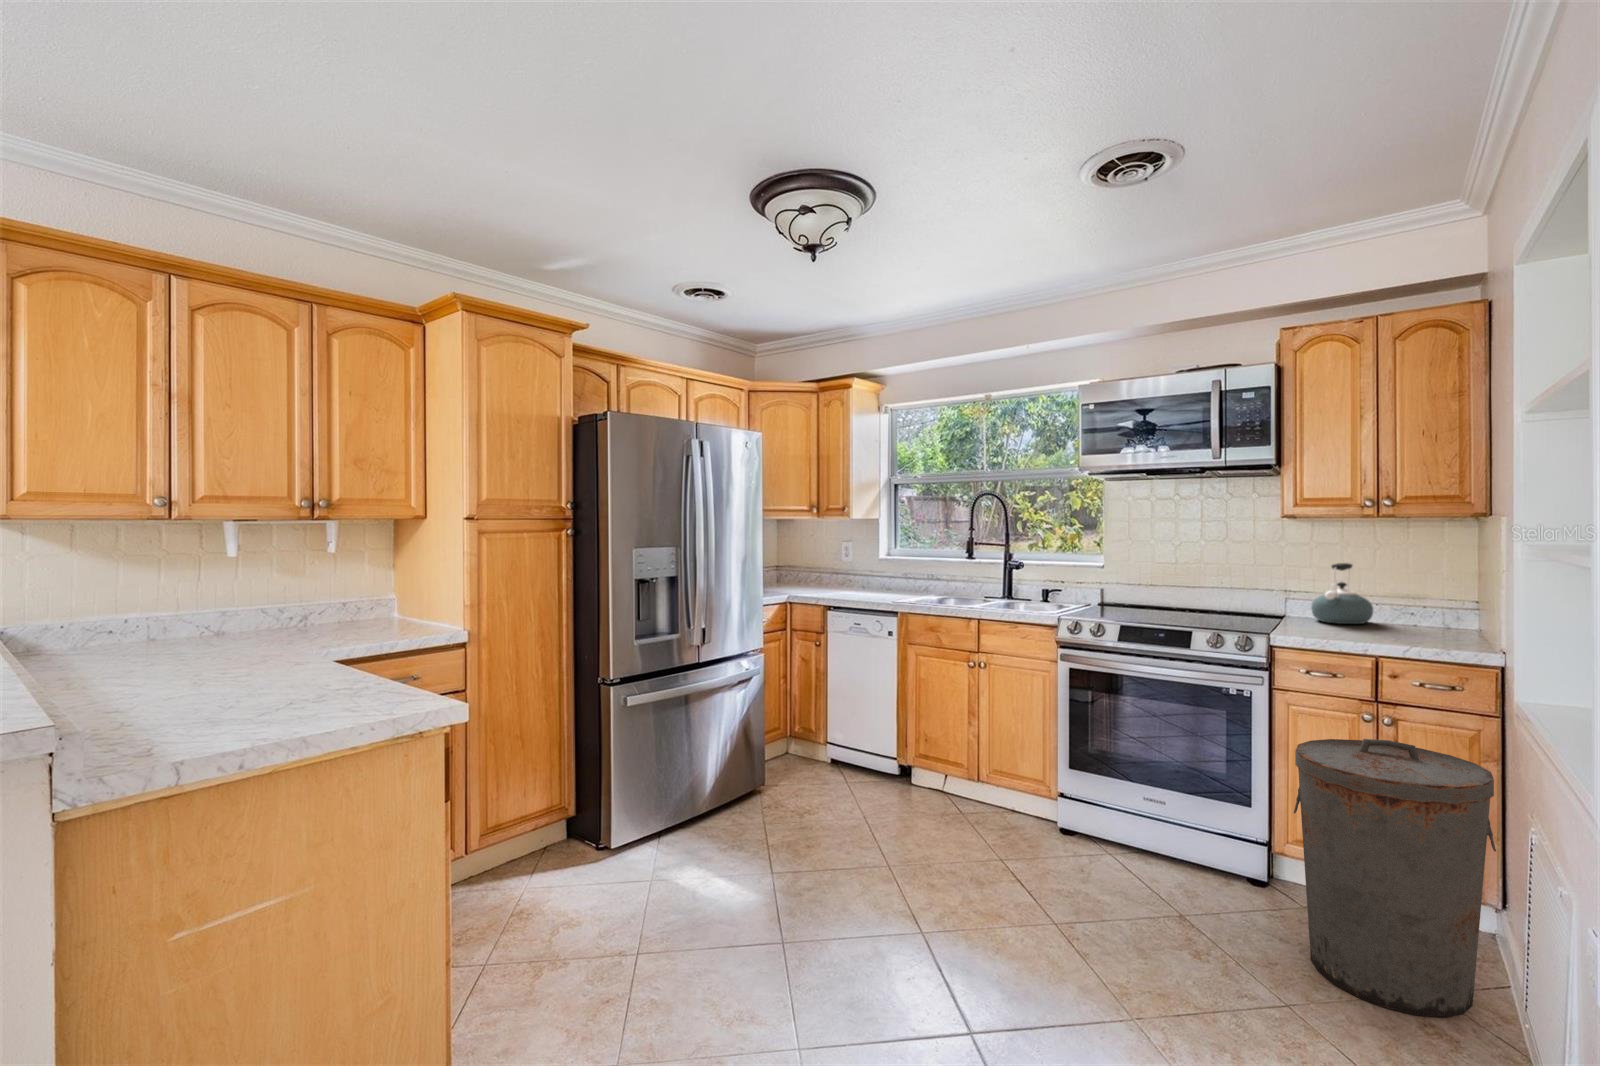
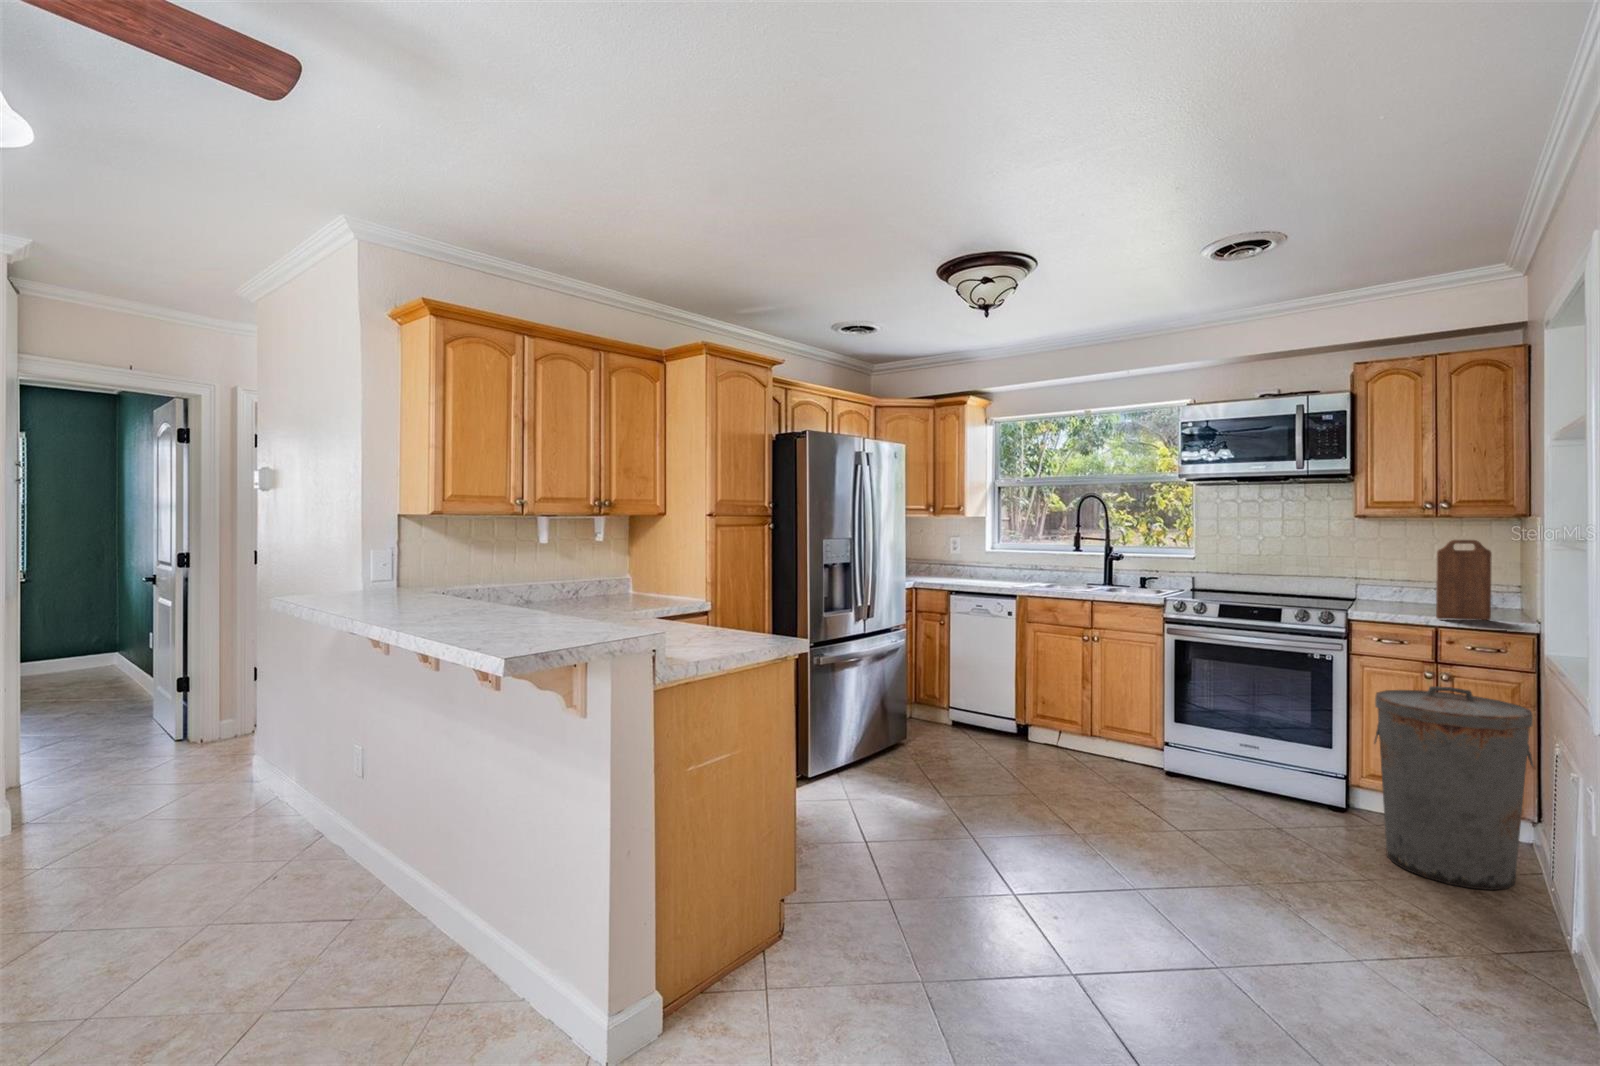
cutting board: none [1376,545,1443,647] -> present [1436,540,1492,620]
kettle: present [1311,563,1373,624] -> none [1378,555,1431,605]

